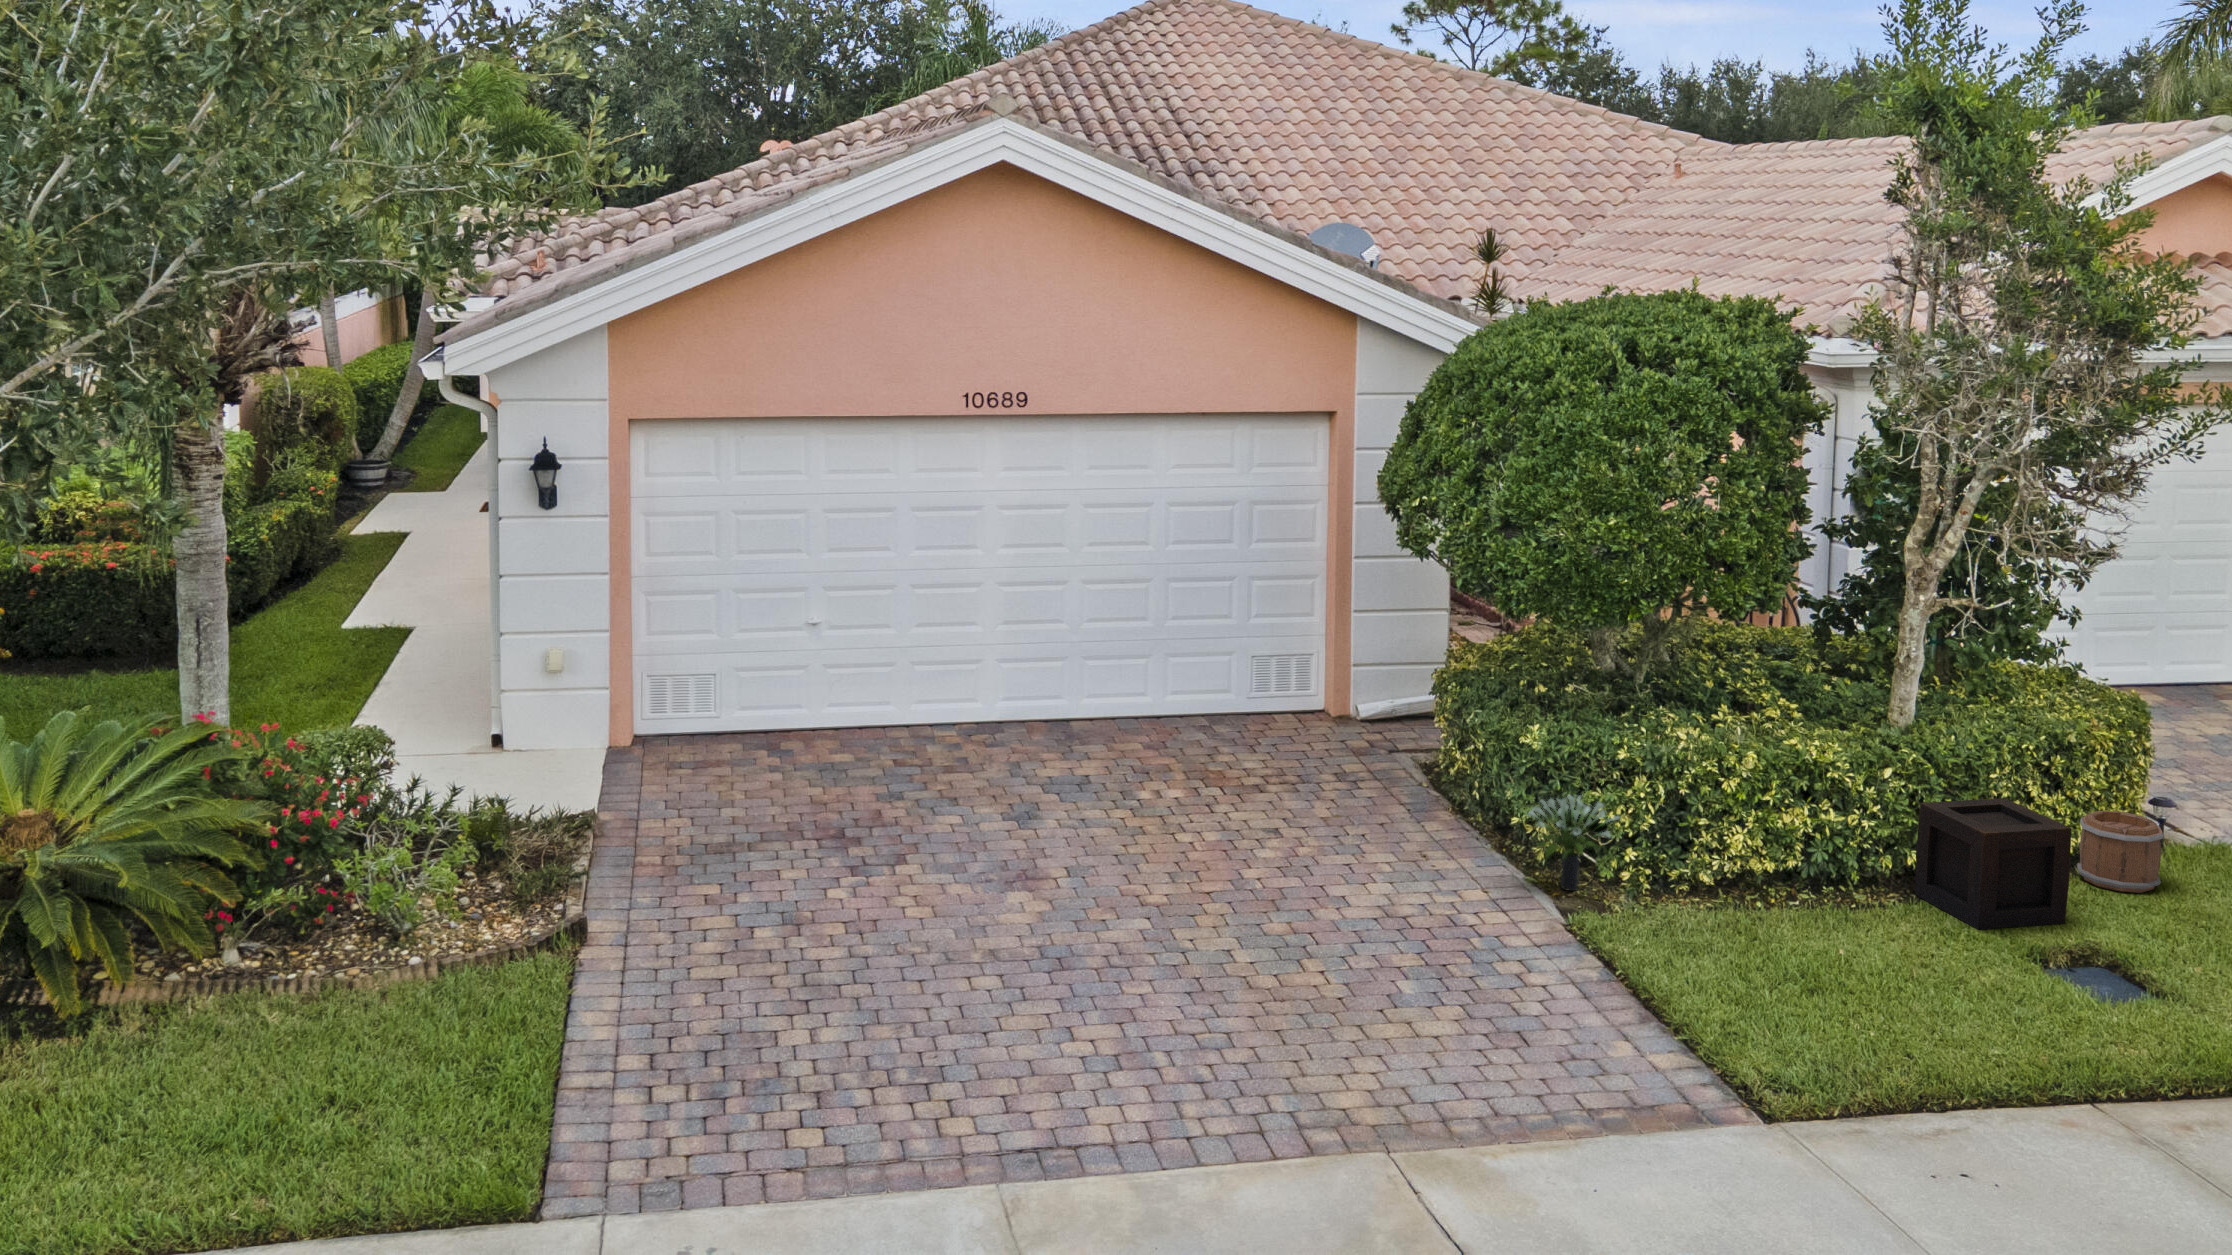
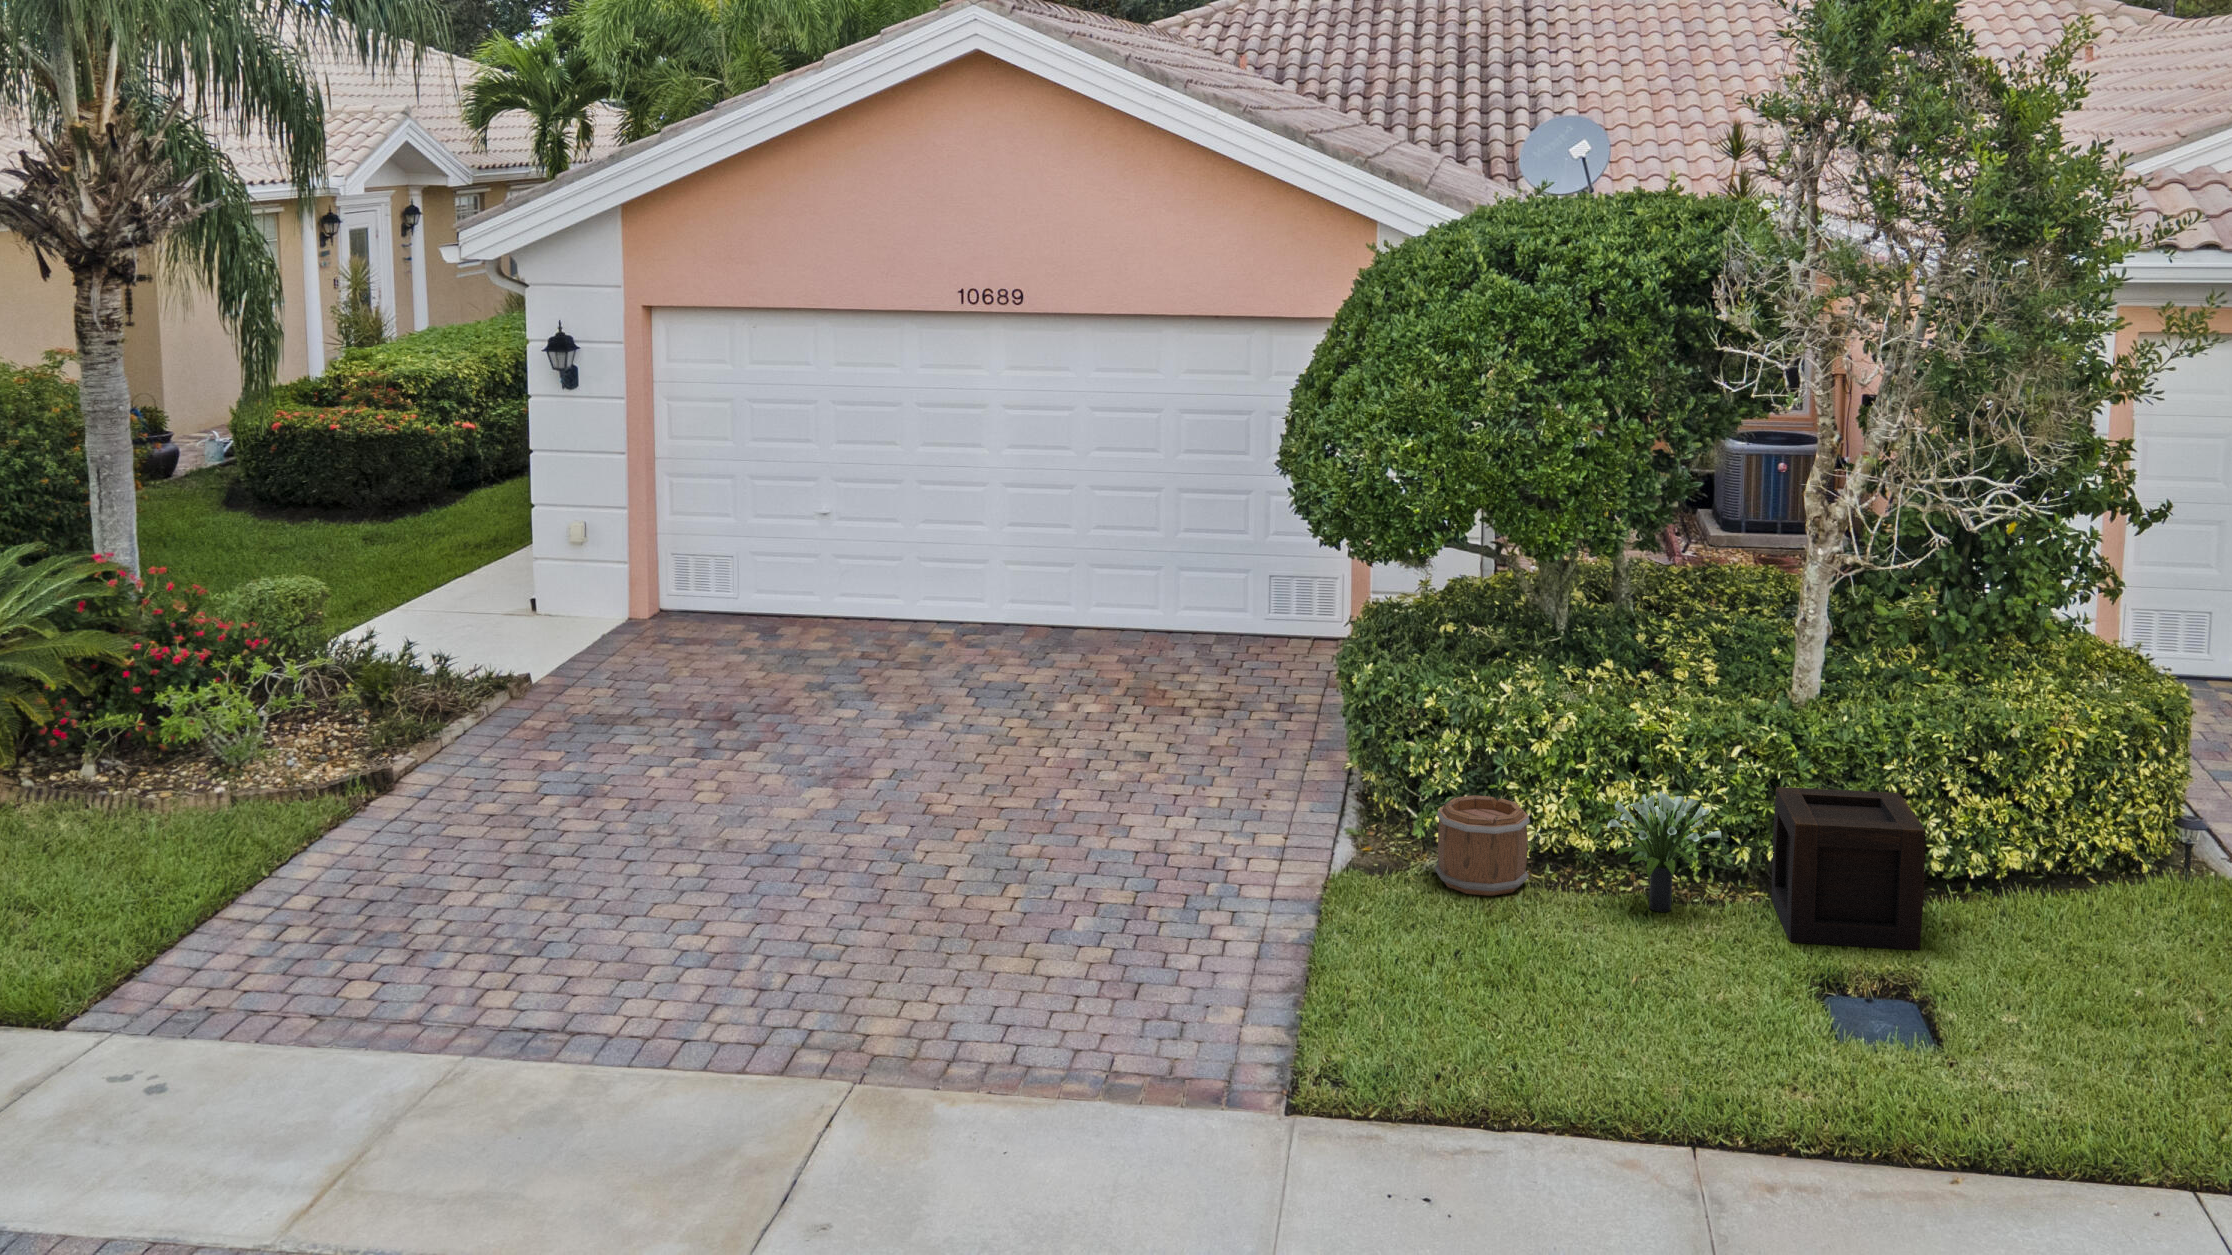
potted plant: present [1526,796,1619,891] -> present [1607,791,1721,912]
bucket: present [2077,811,2164,893] -> present [1435,795,1530,896]

